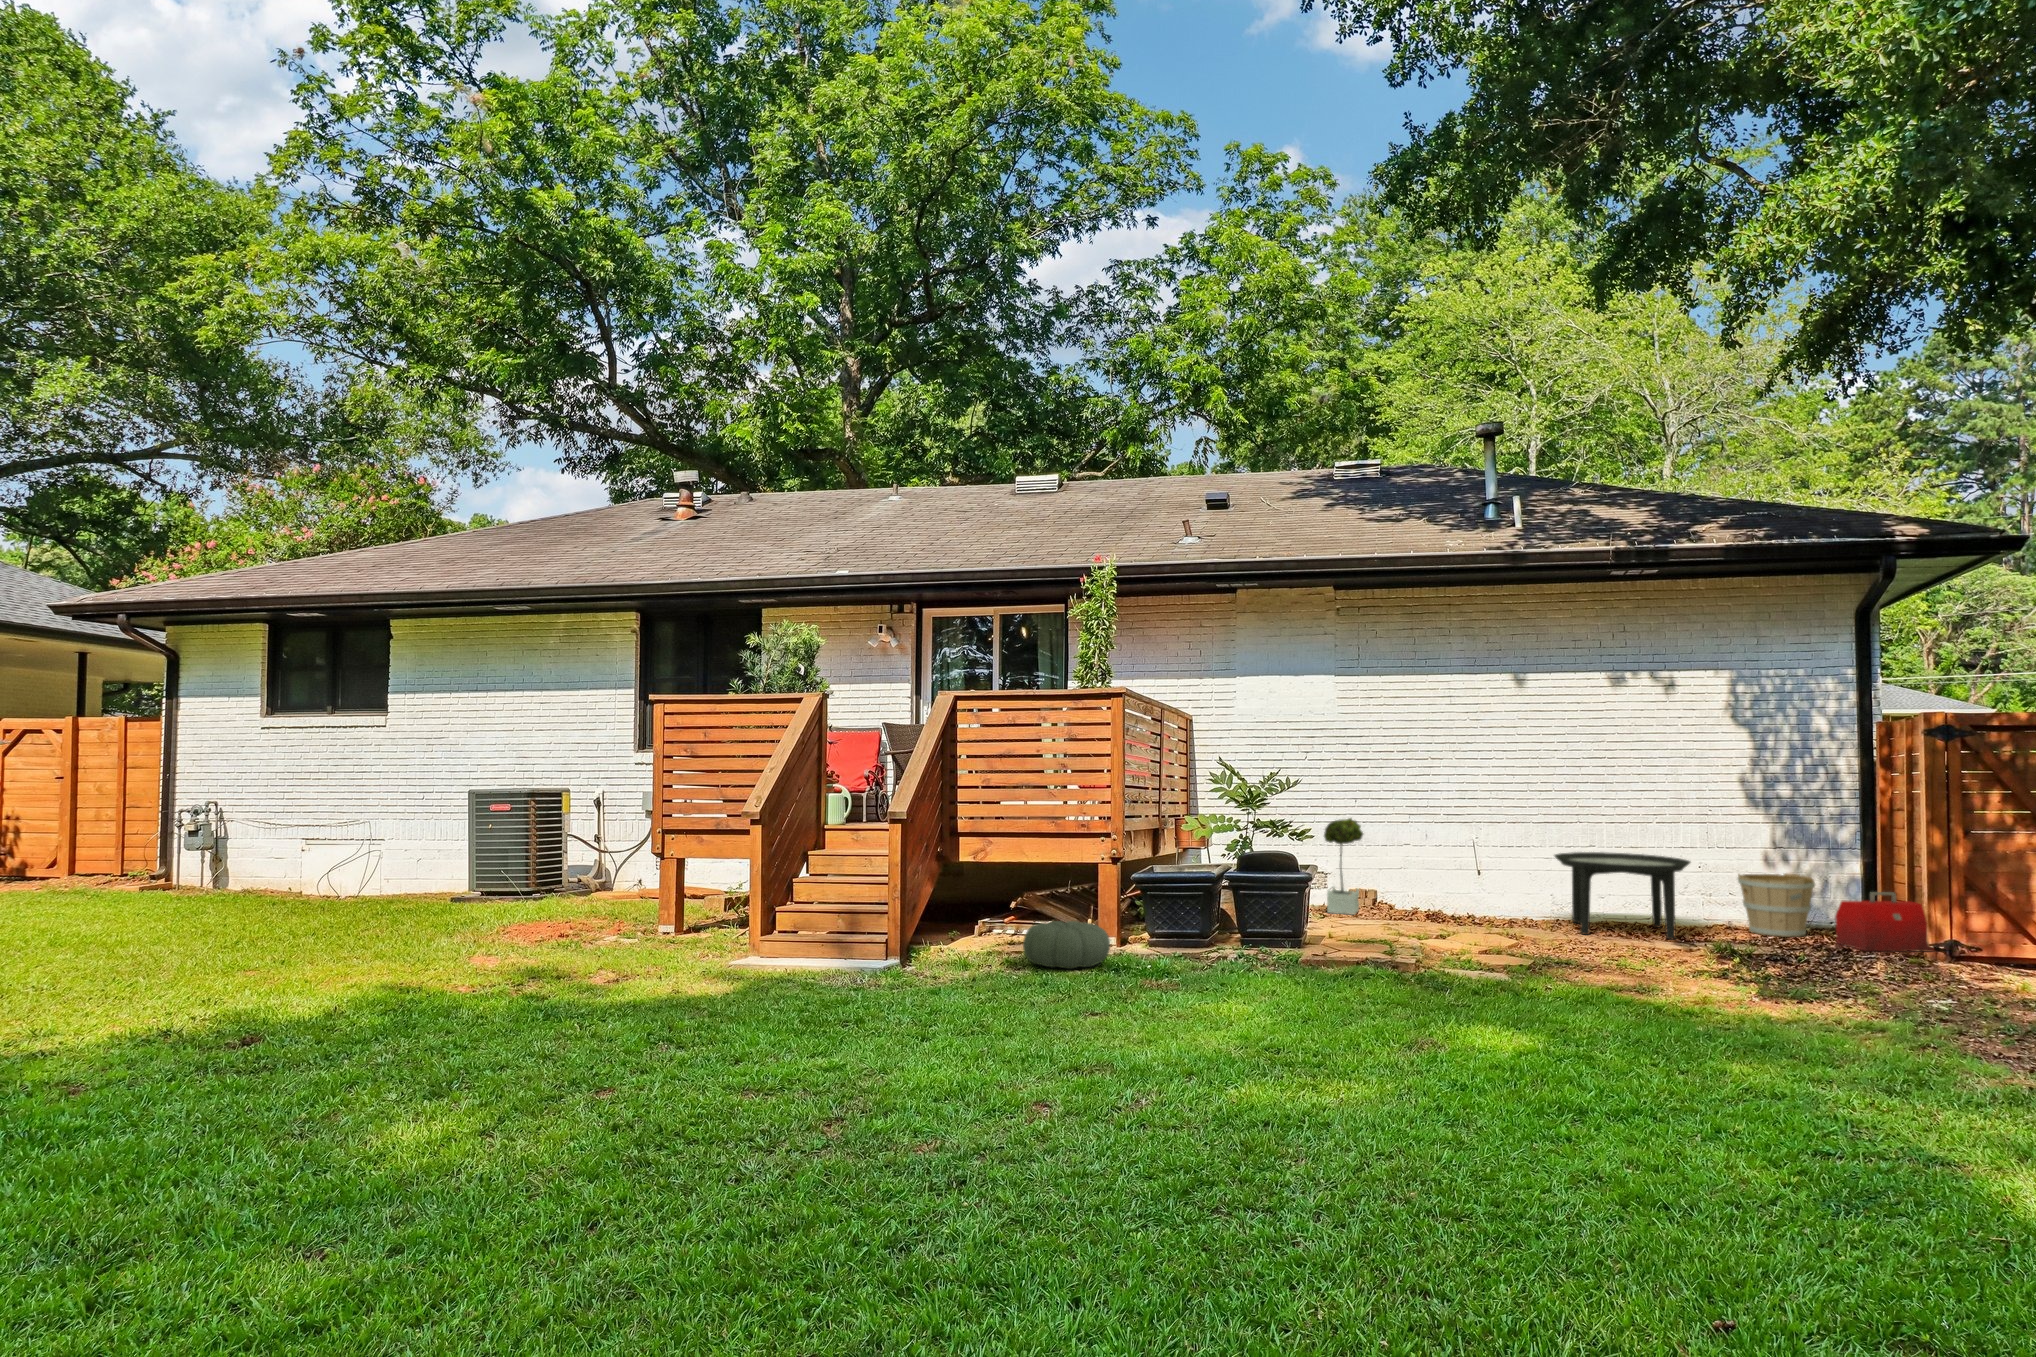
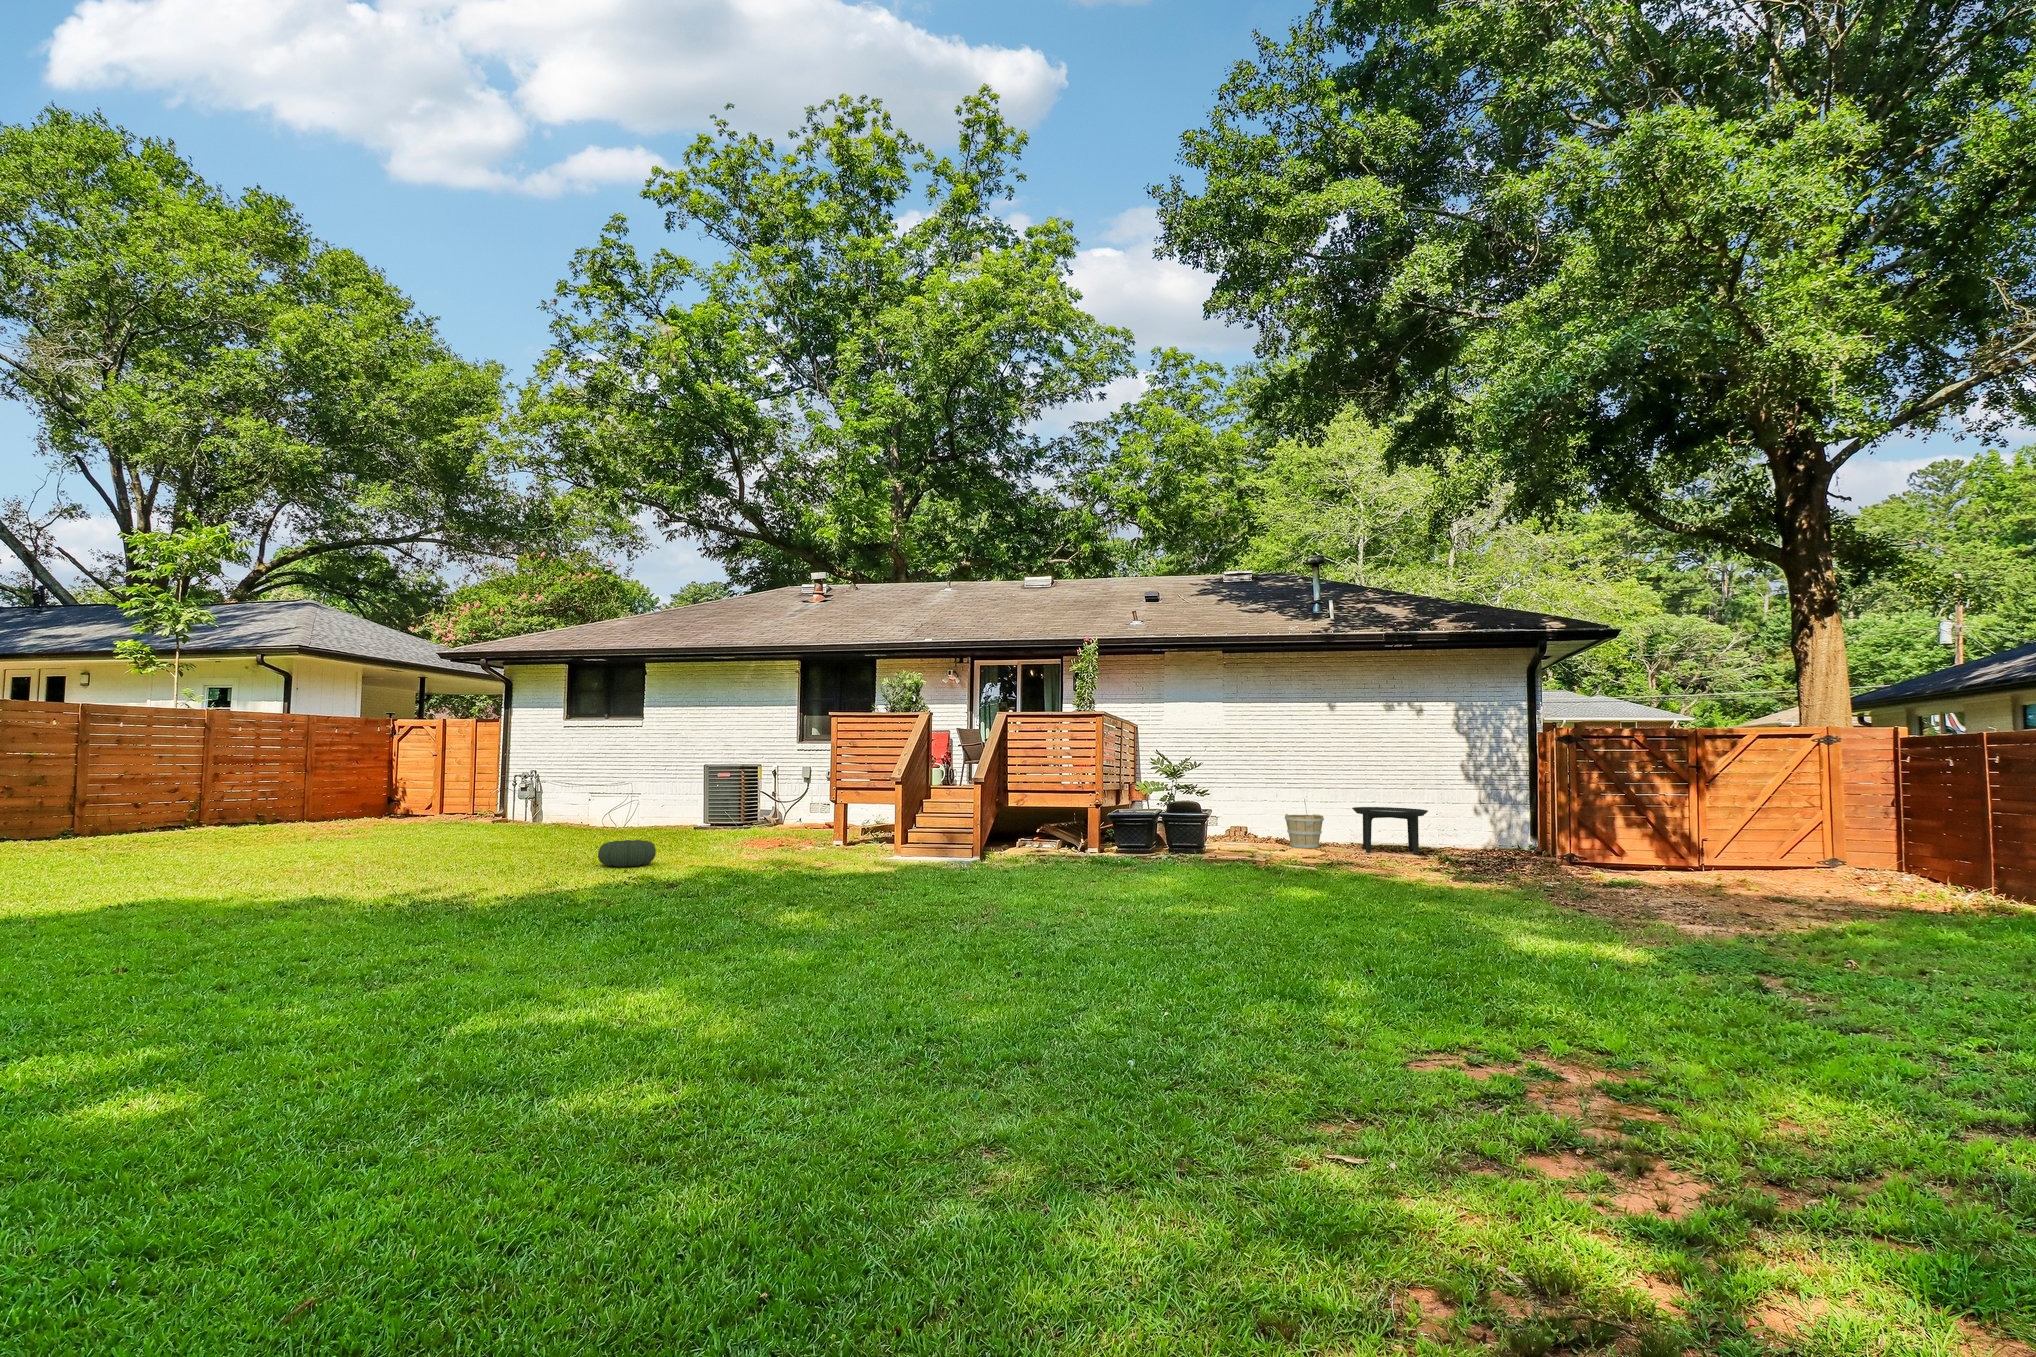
potted tree: present [1324,818,1363,915] -> none [1219,786,1242,844]
wooden bucket: present [1738,873,1815,937] -> present [1285,814,1324,848]
toolbox: present [1836,892,1934,952] -> none [1508,827,1560,860]
pouf: present [1023,921,1110,969] -> present [598,840,656,867]

